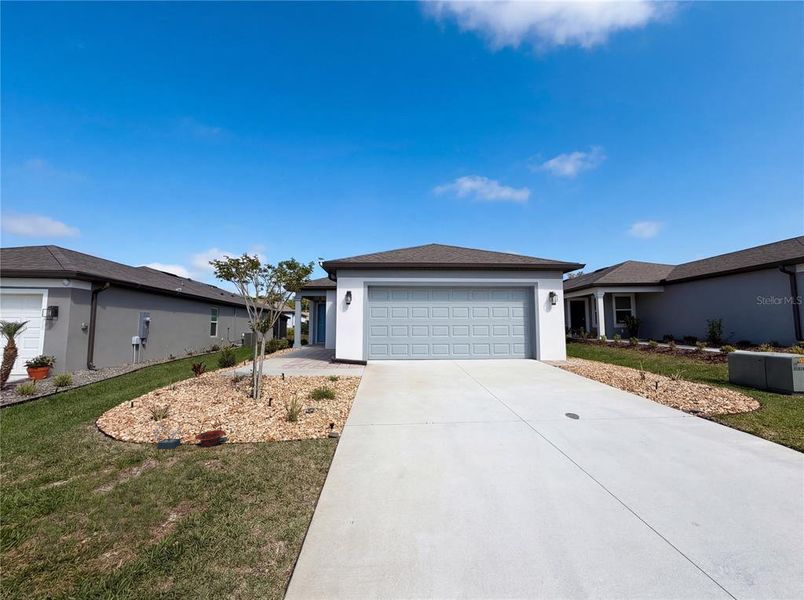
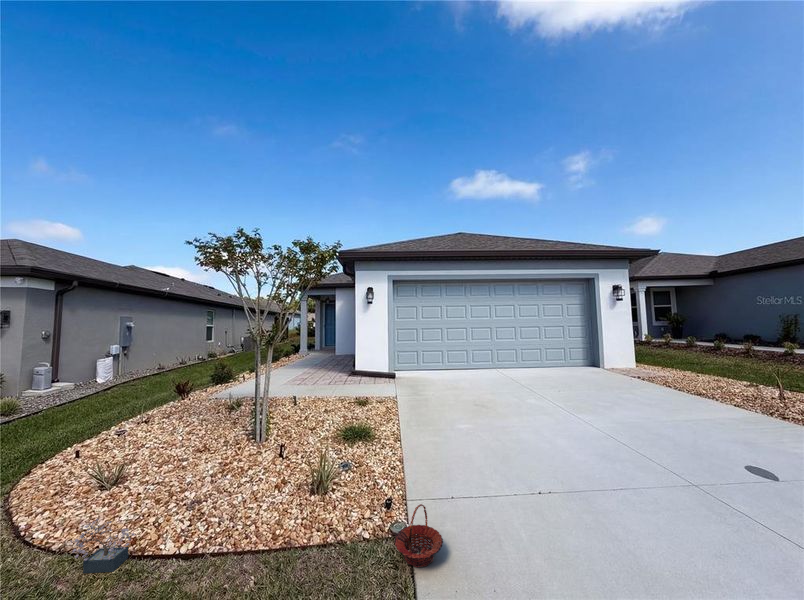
basket: present [195,417,225,447] -> present [394,504,443,567]

